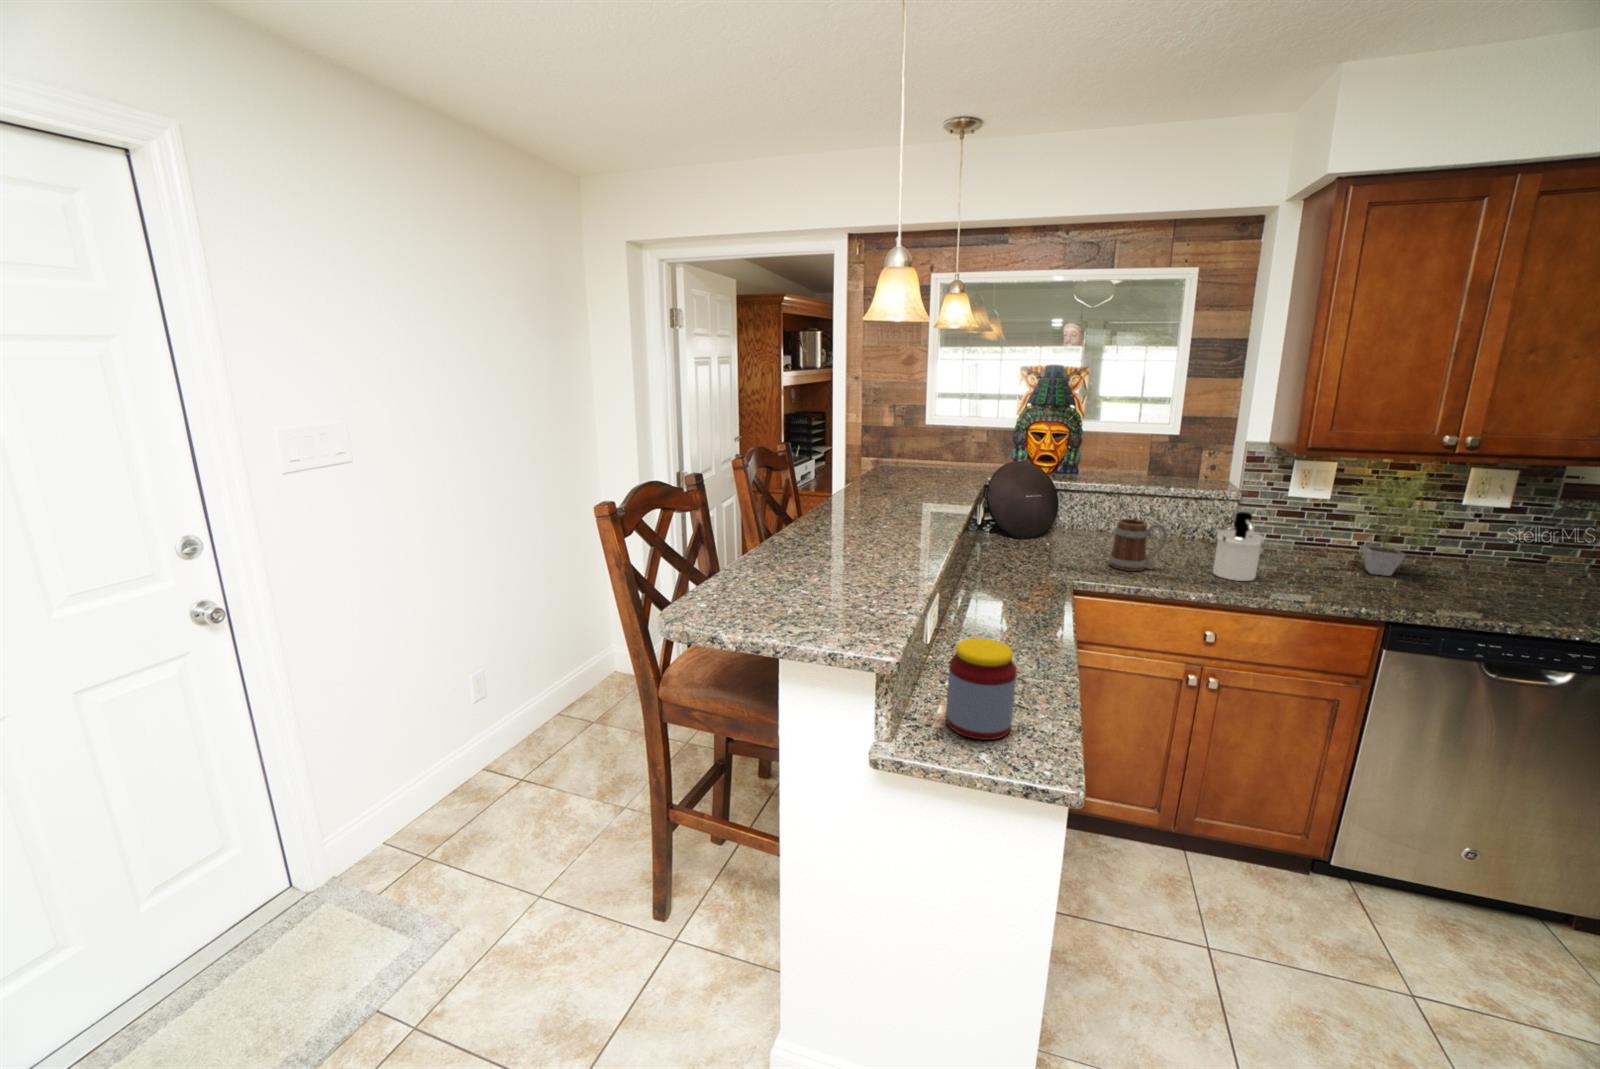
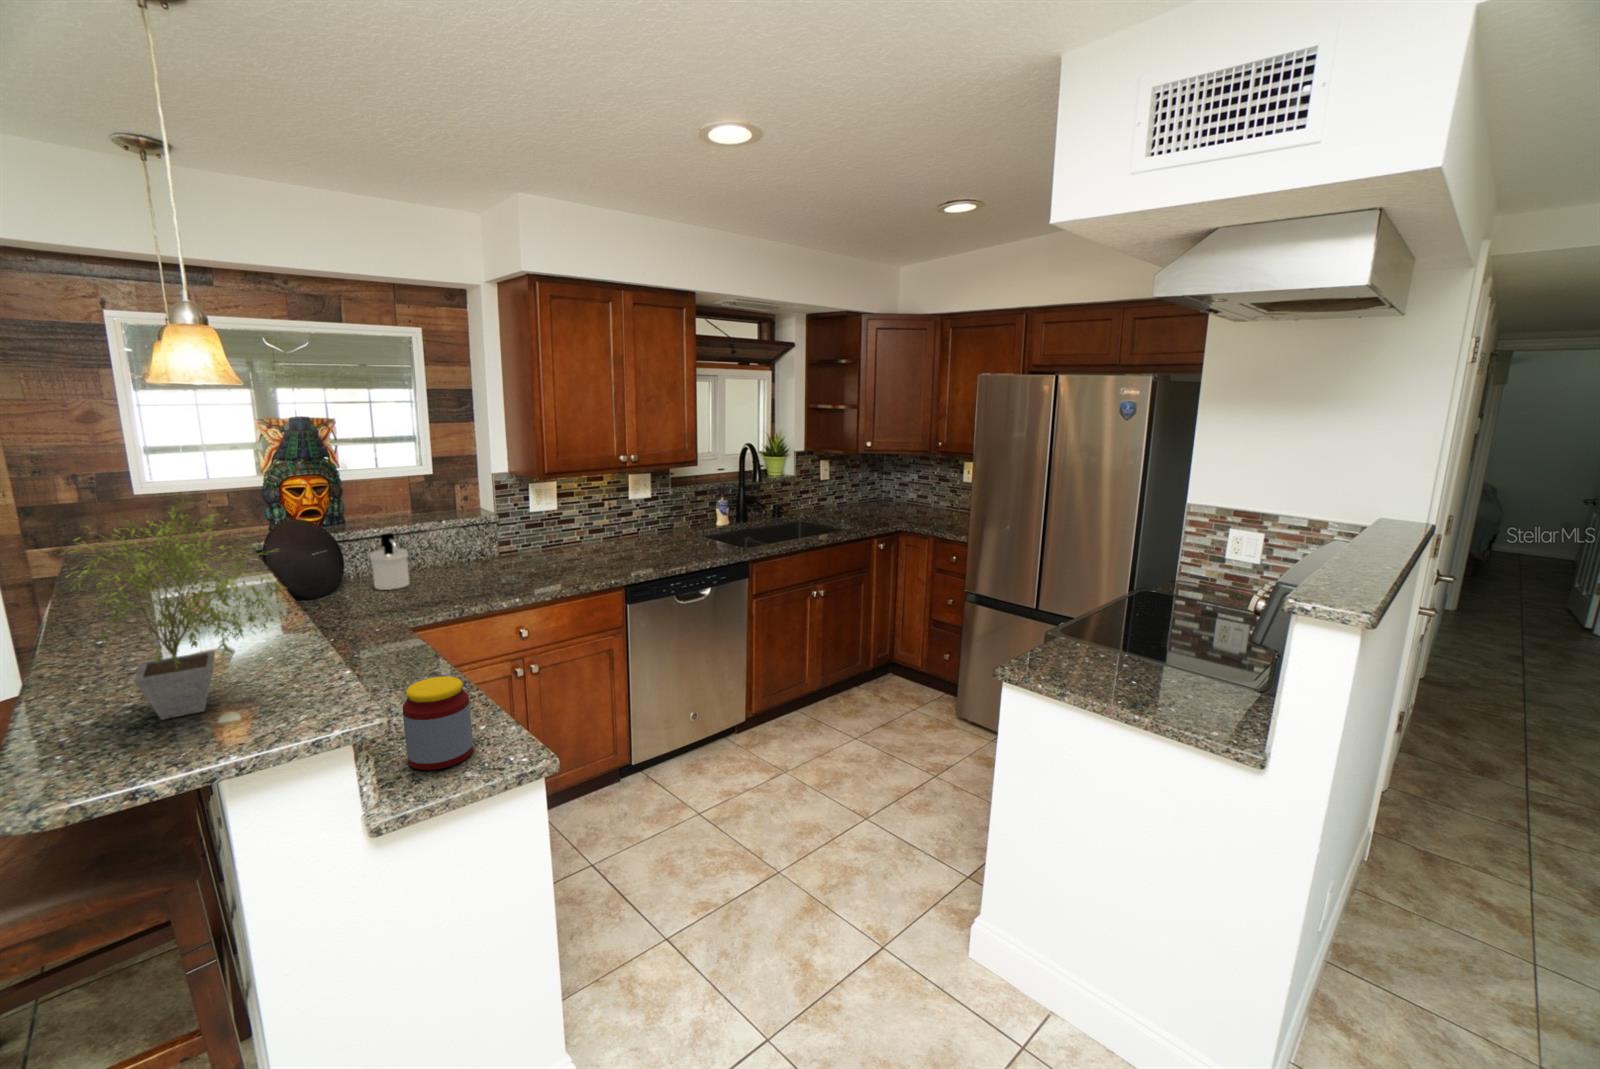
potted plant: present [1350,475,1447,576] -> present [67,493,280,720]
soap dispenser: present [1213,512,1264,581] -> present [370,533,409,590]
mug: present [1109,519,1167,571] -> none [421,552,468,600]

